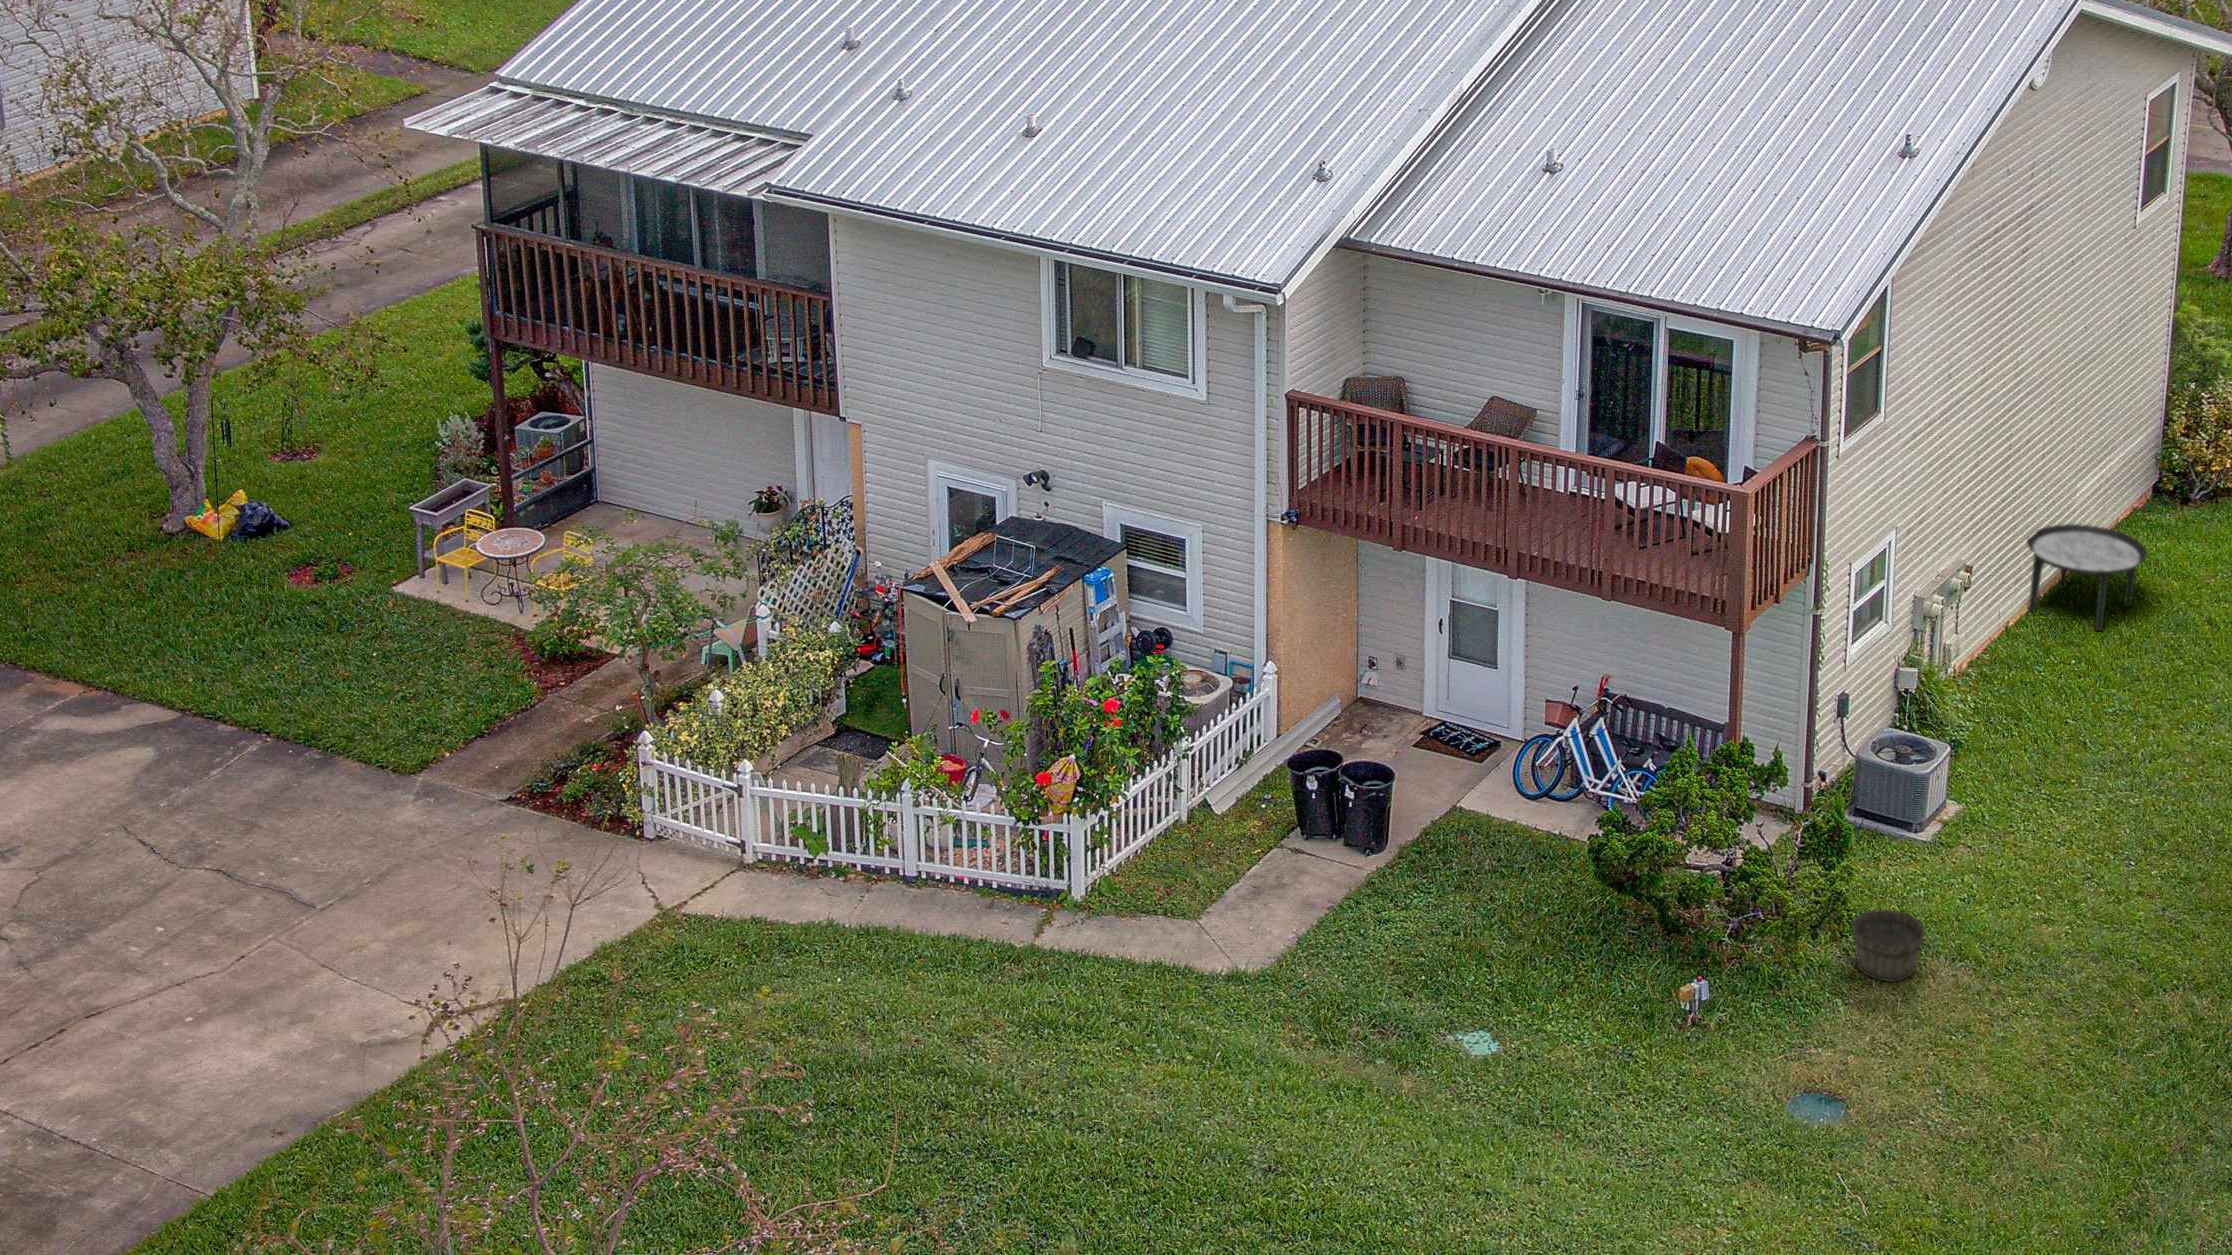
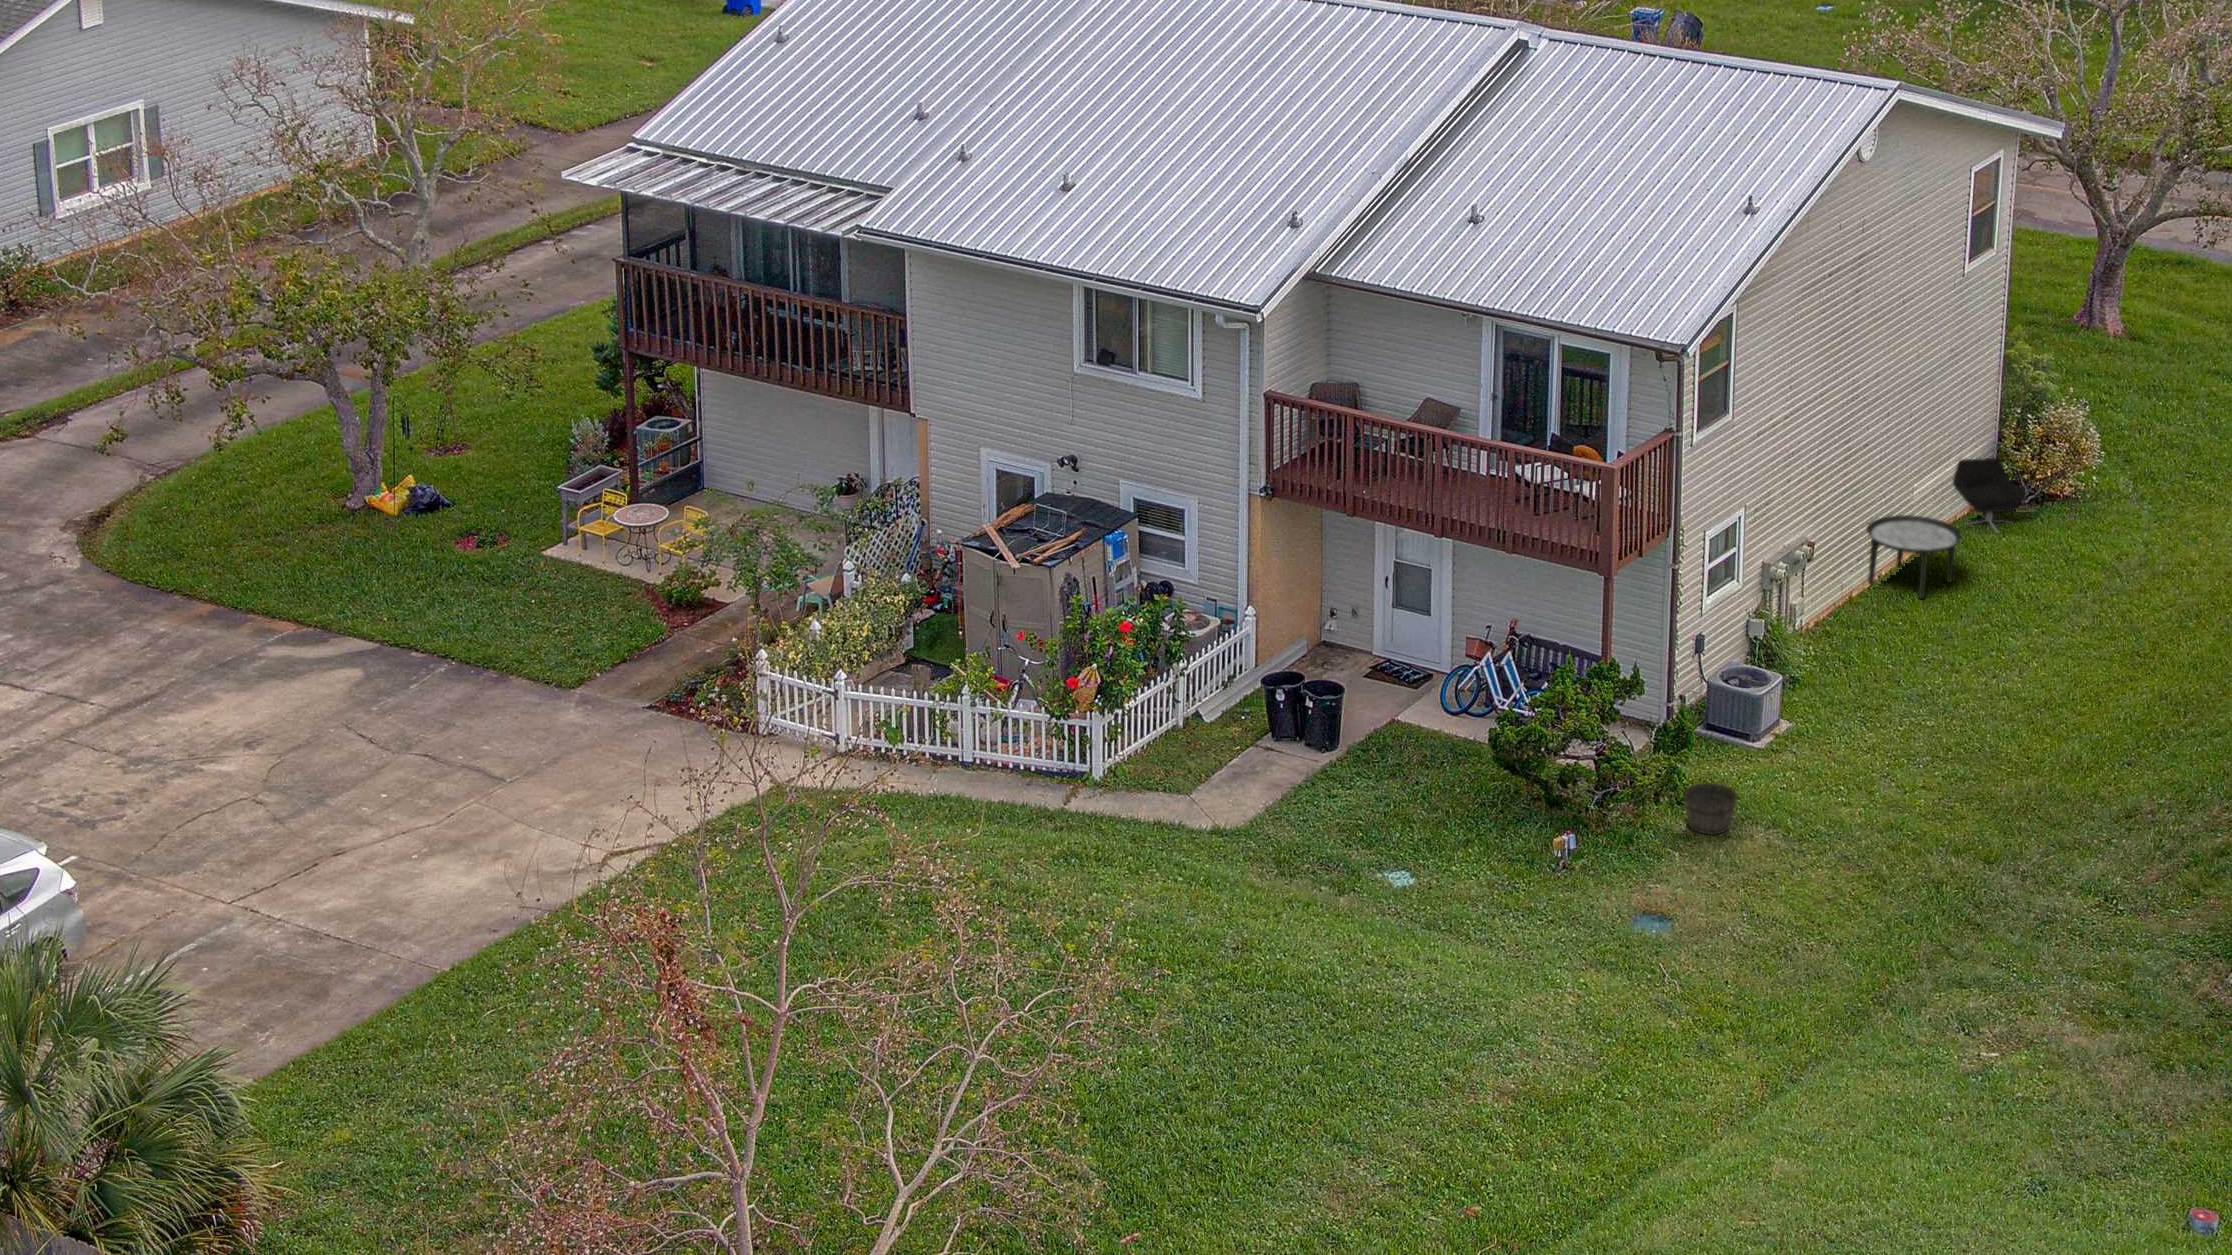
lounge chair: none [2114,447,2208,541] -> present [1953,458,2026,532]

